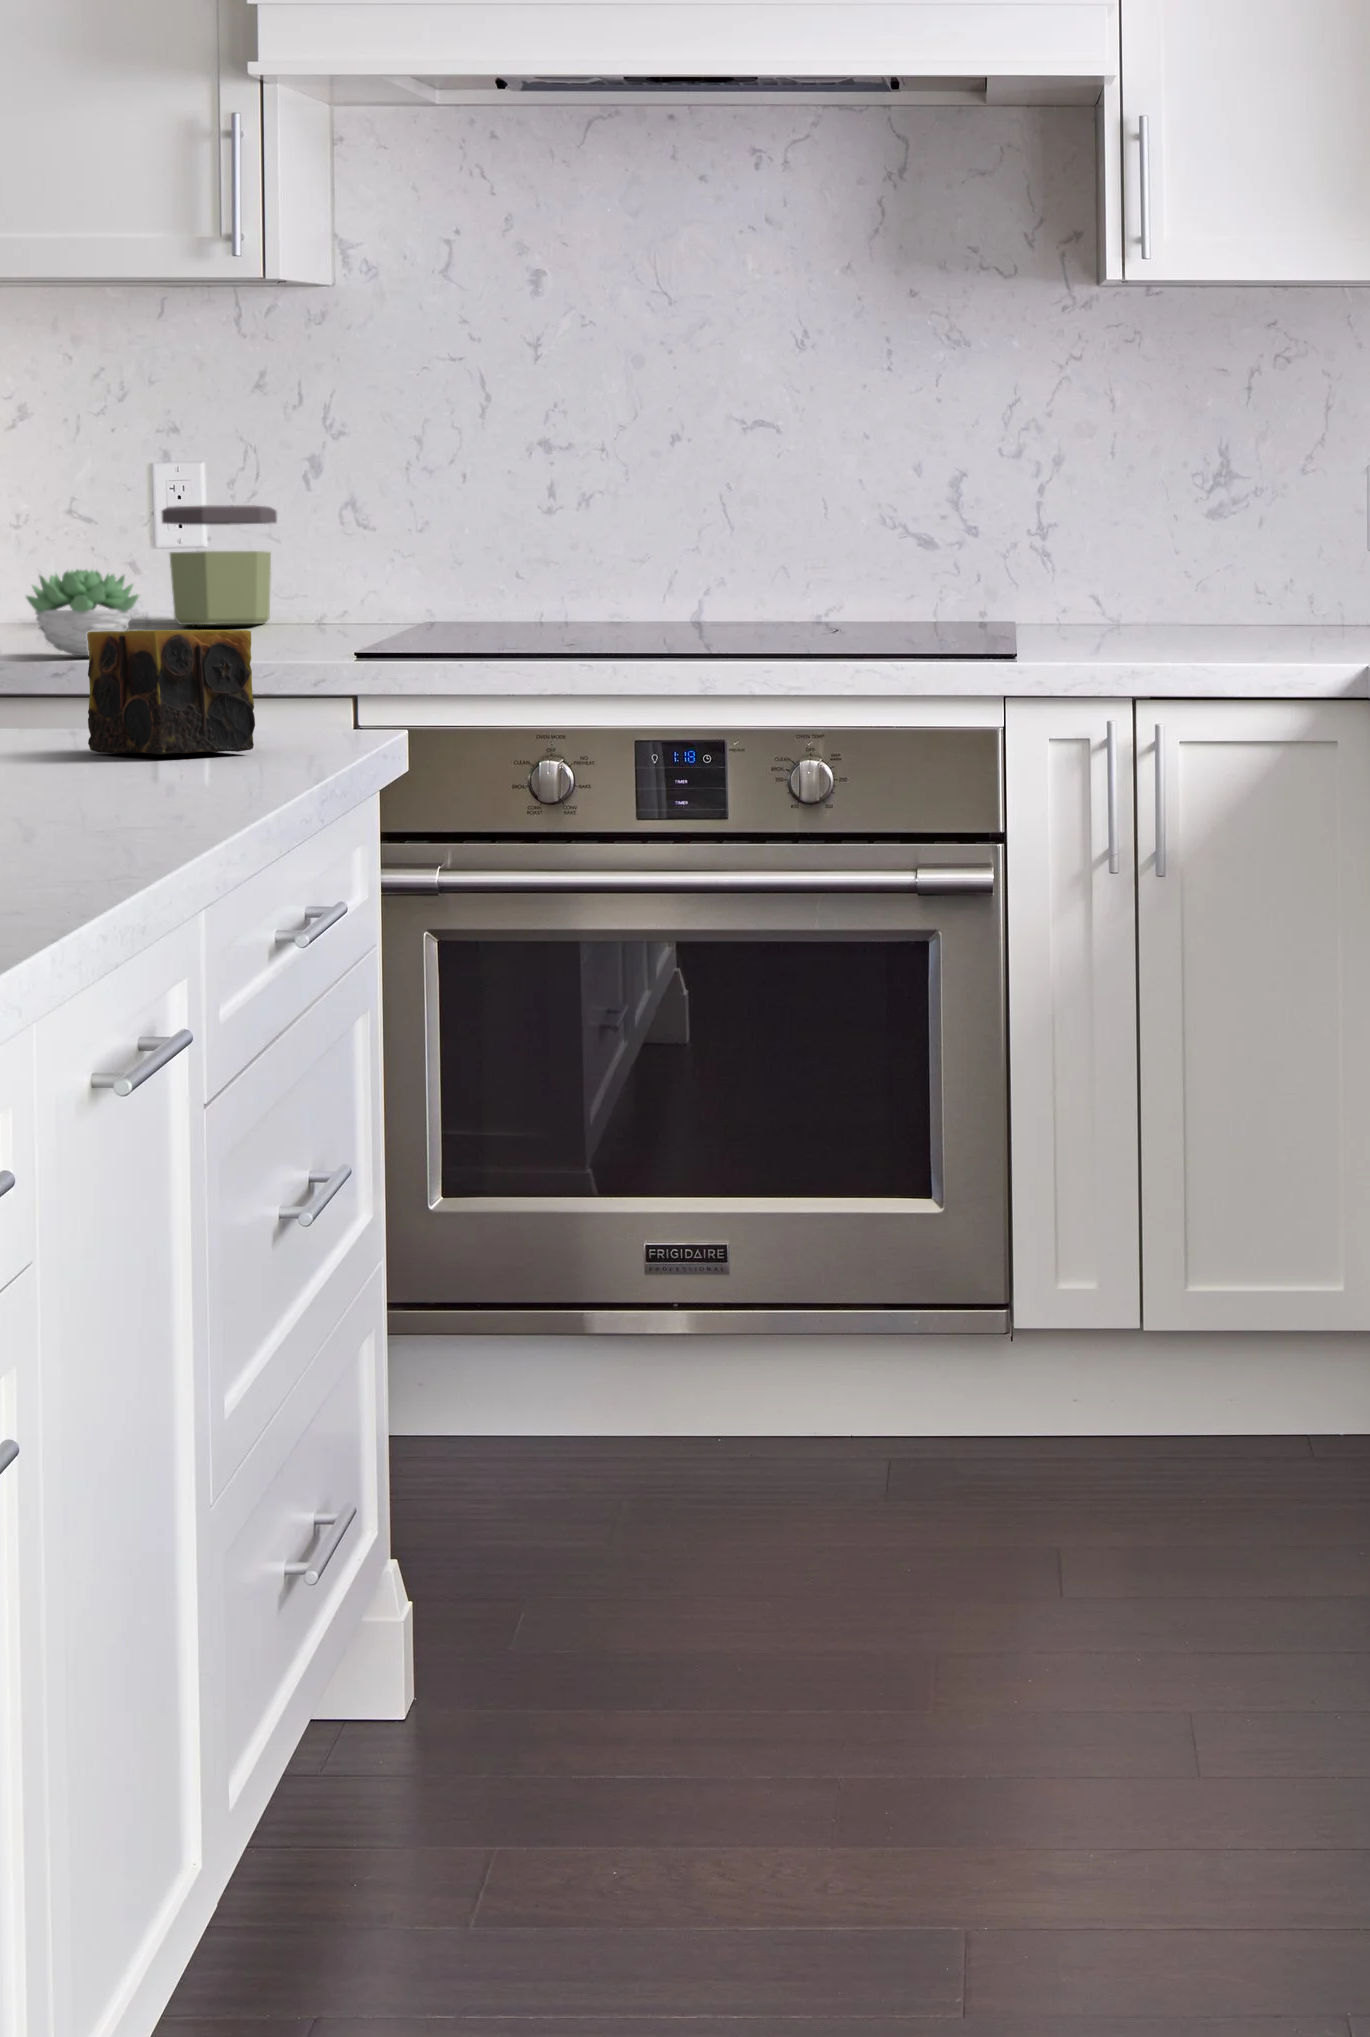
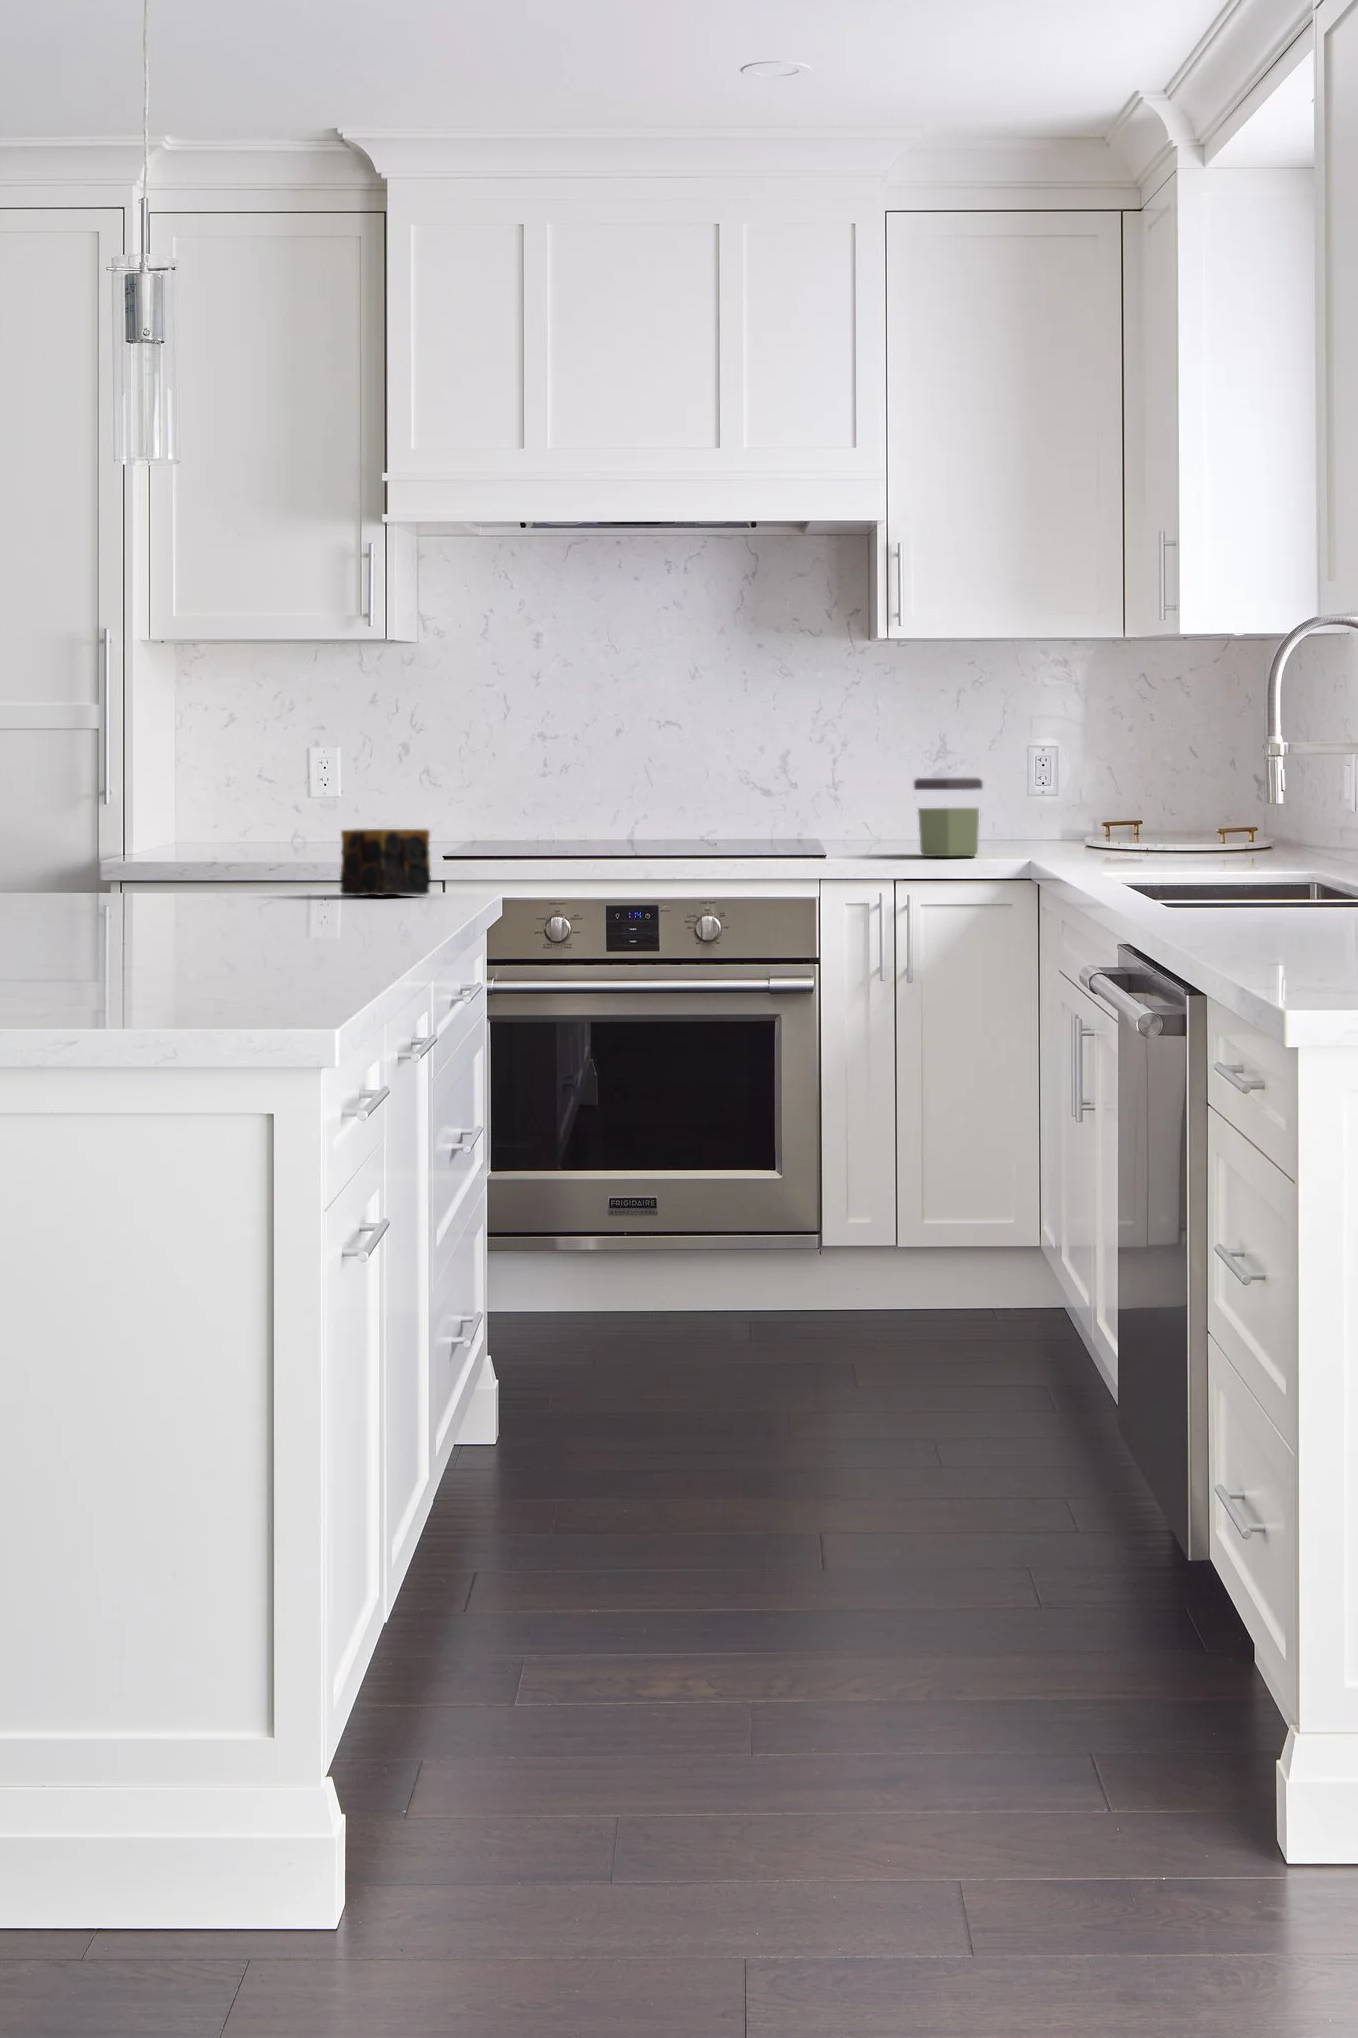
jar: present [161,505,277,625] -> present [914,778,983,856]
succulent plant: present [26,570,139,656] -> none [244,801,310,852]

